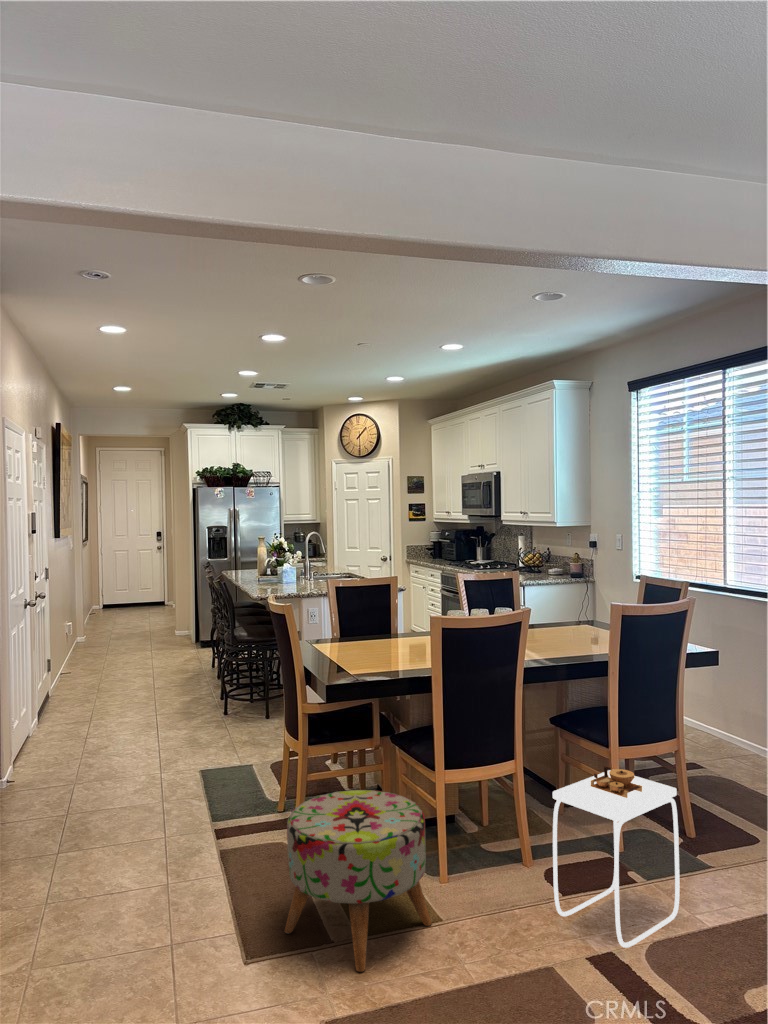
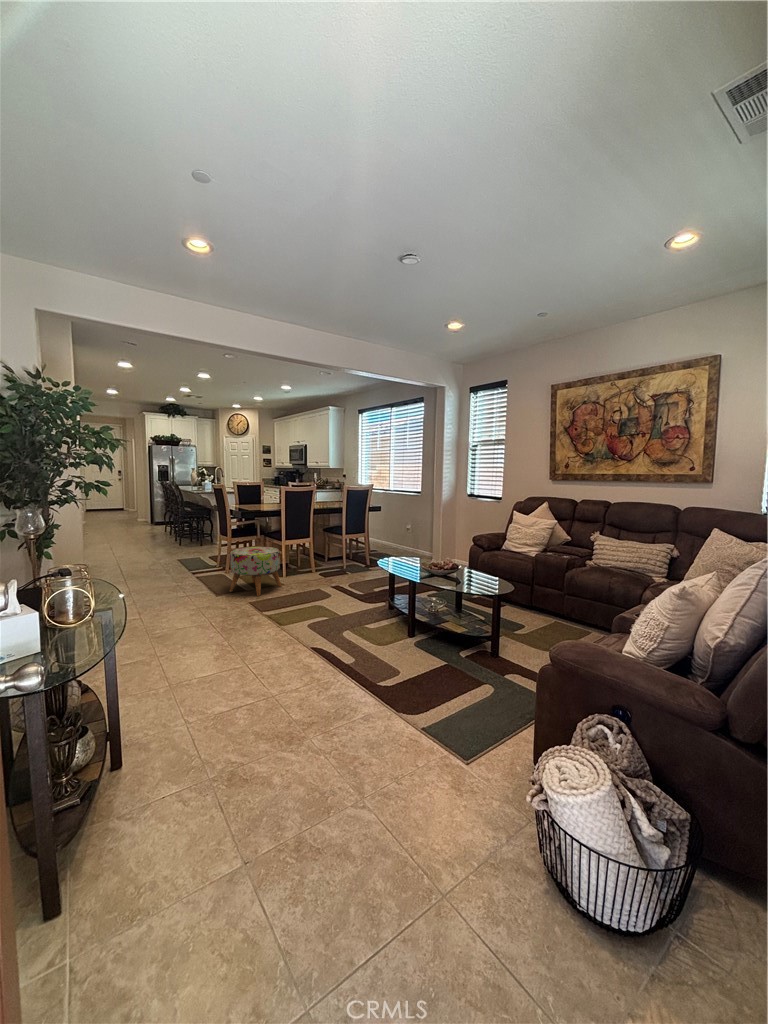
side table: present [553,766,680,948] -> none [322,535,361,585]

